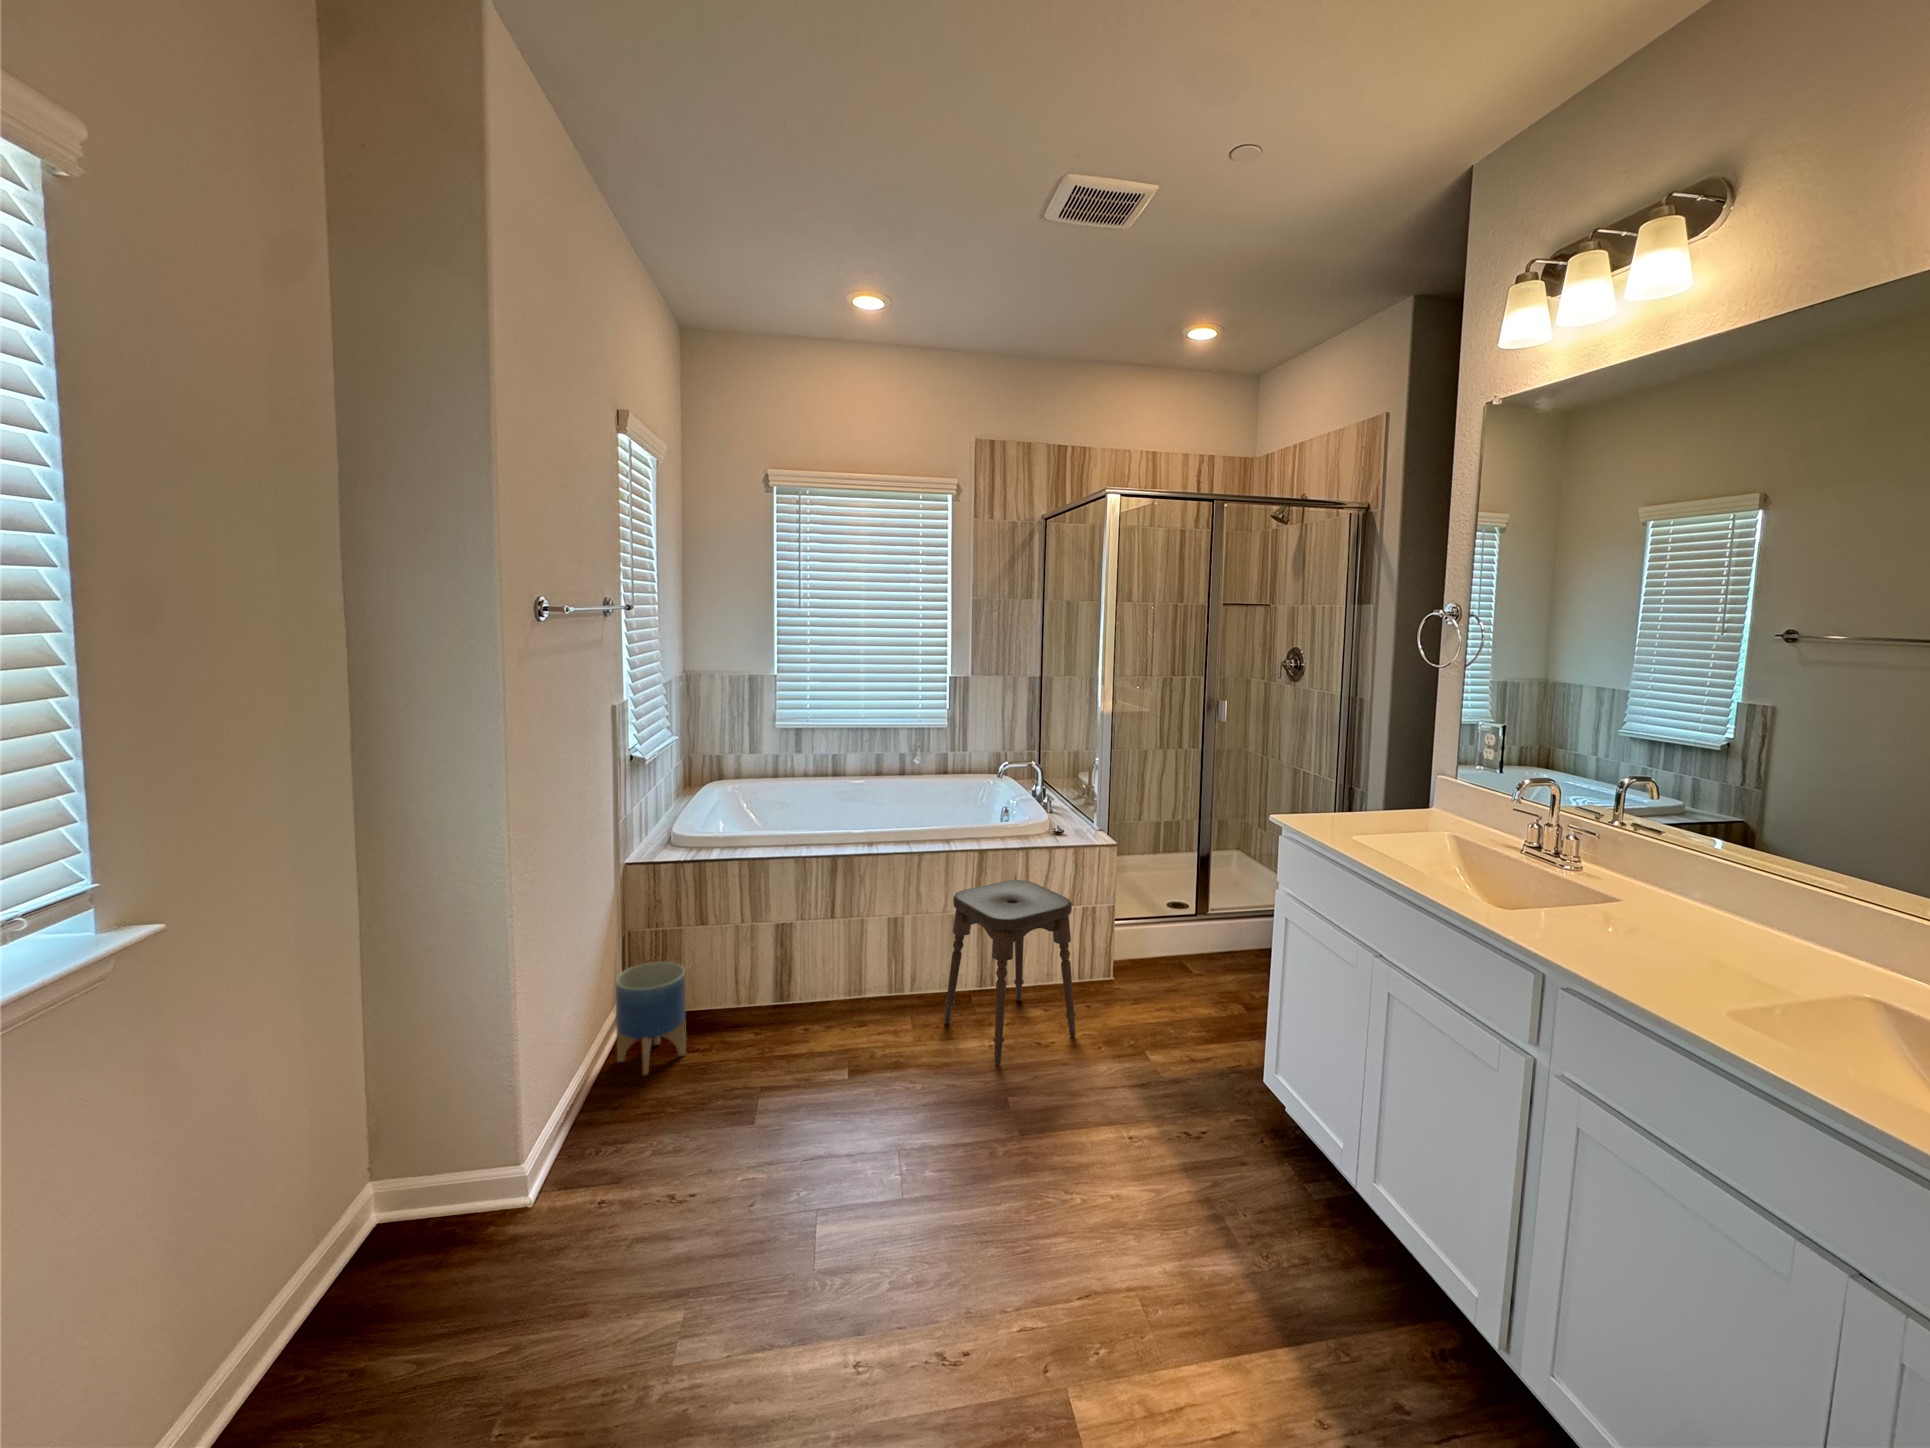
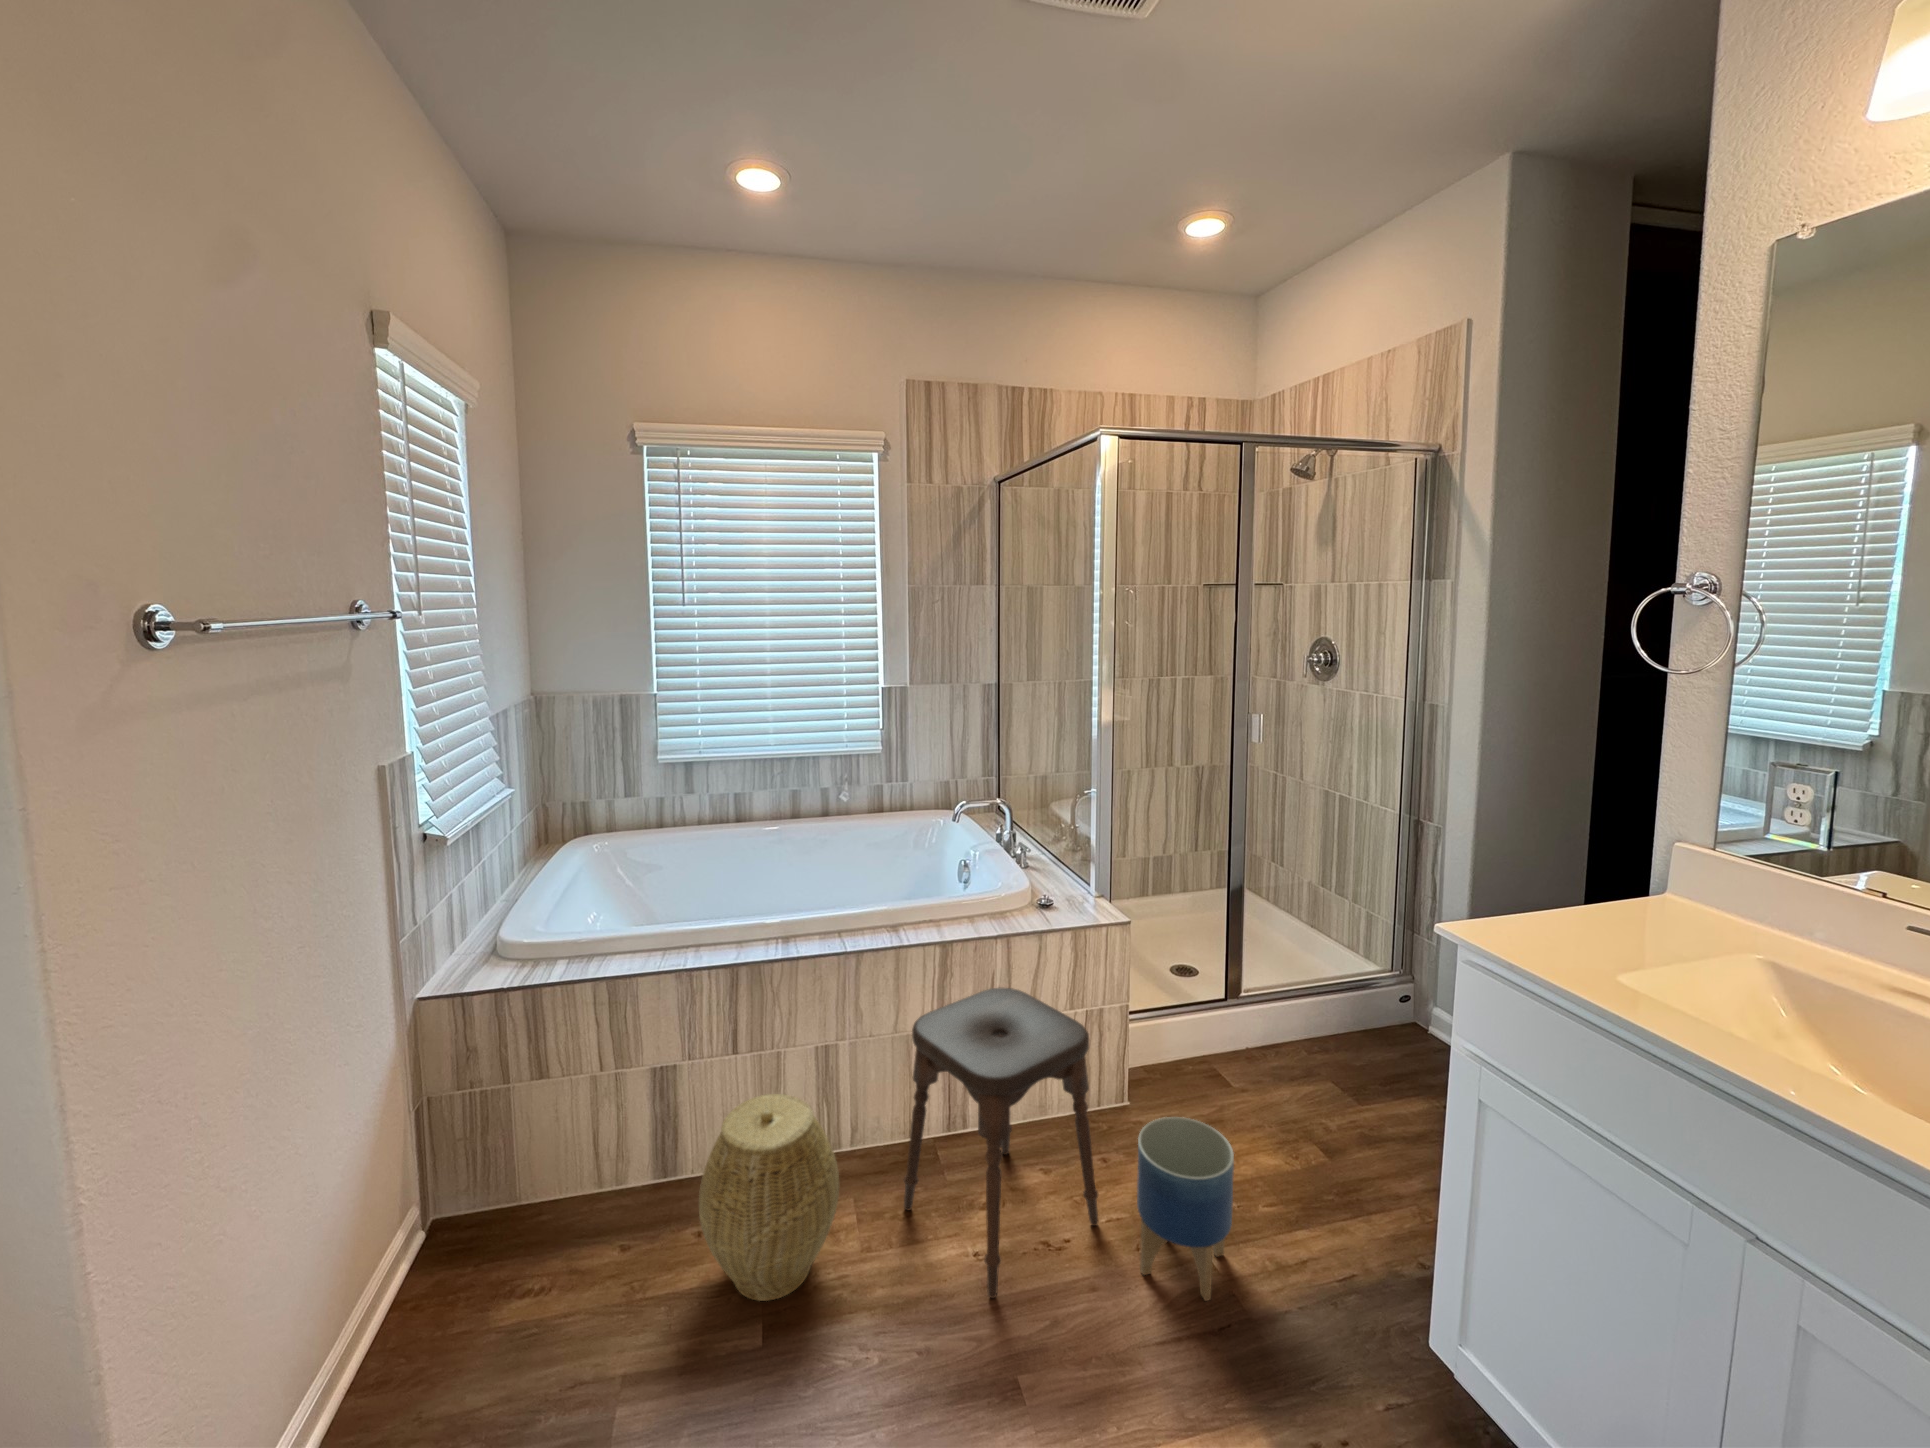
woven basket: none [809,934,900,1059] -> present [699,1094,839,1301]
planter: present [616,962,686,1075] -> present [1137,1117,1234,1301]

